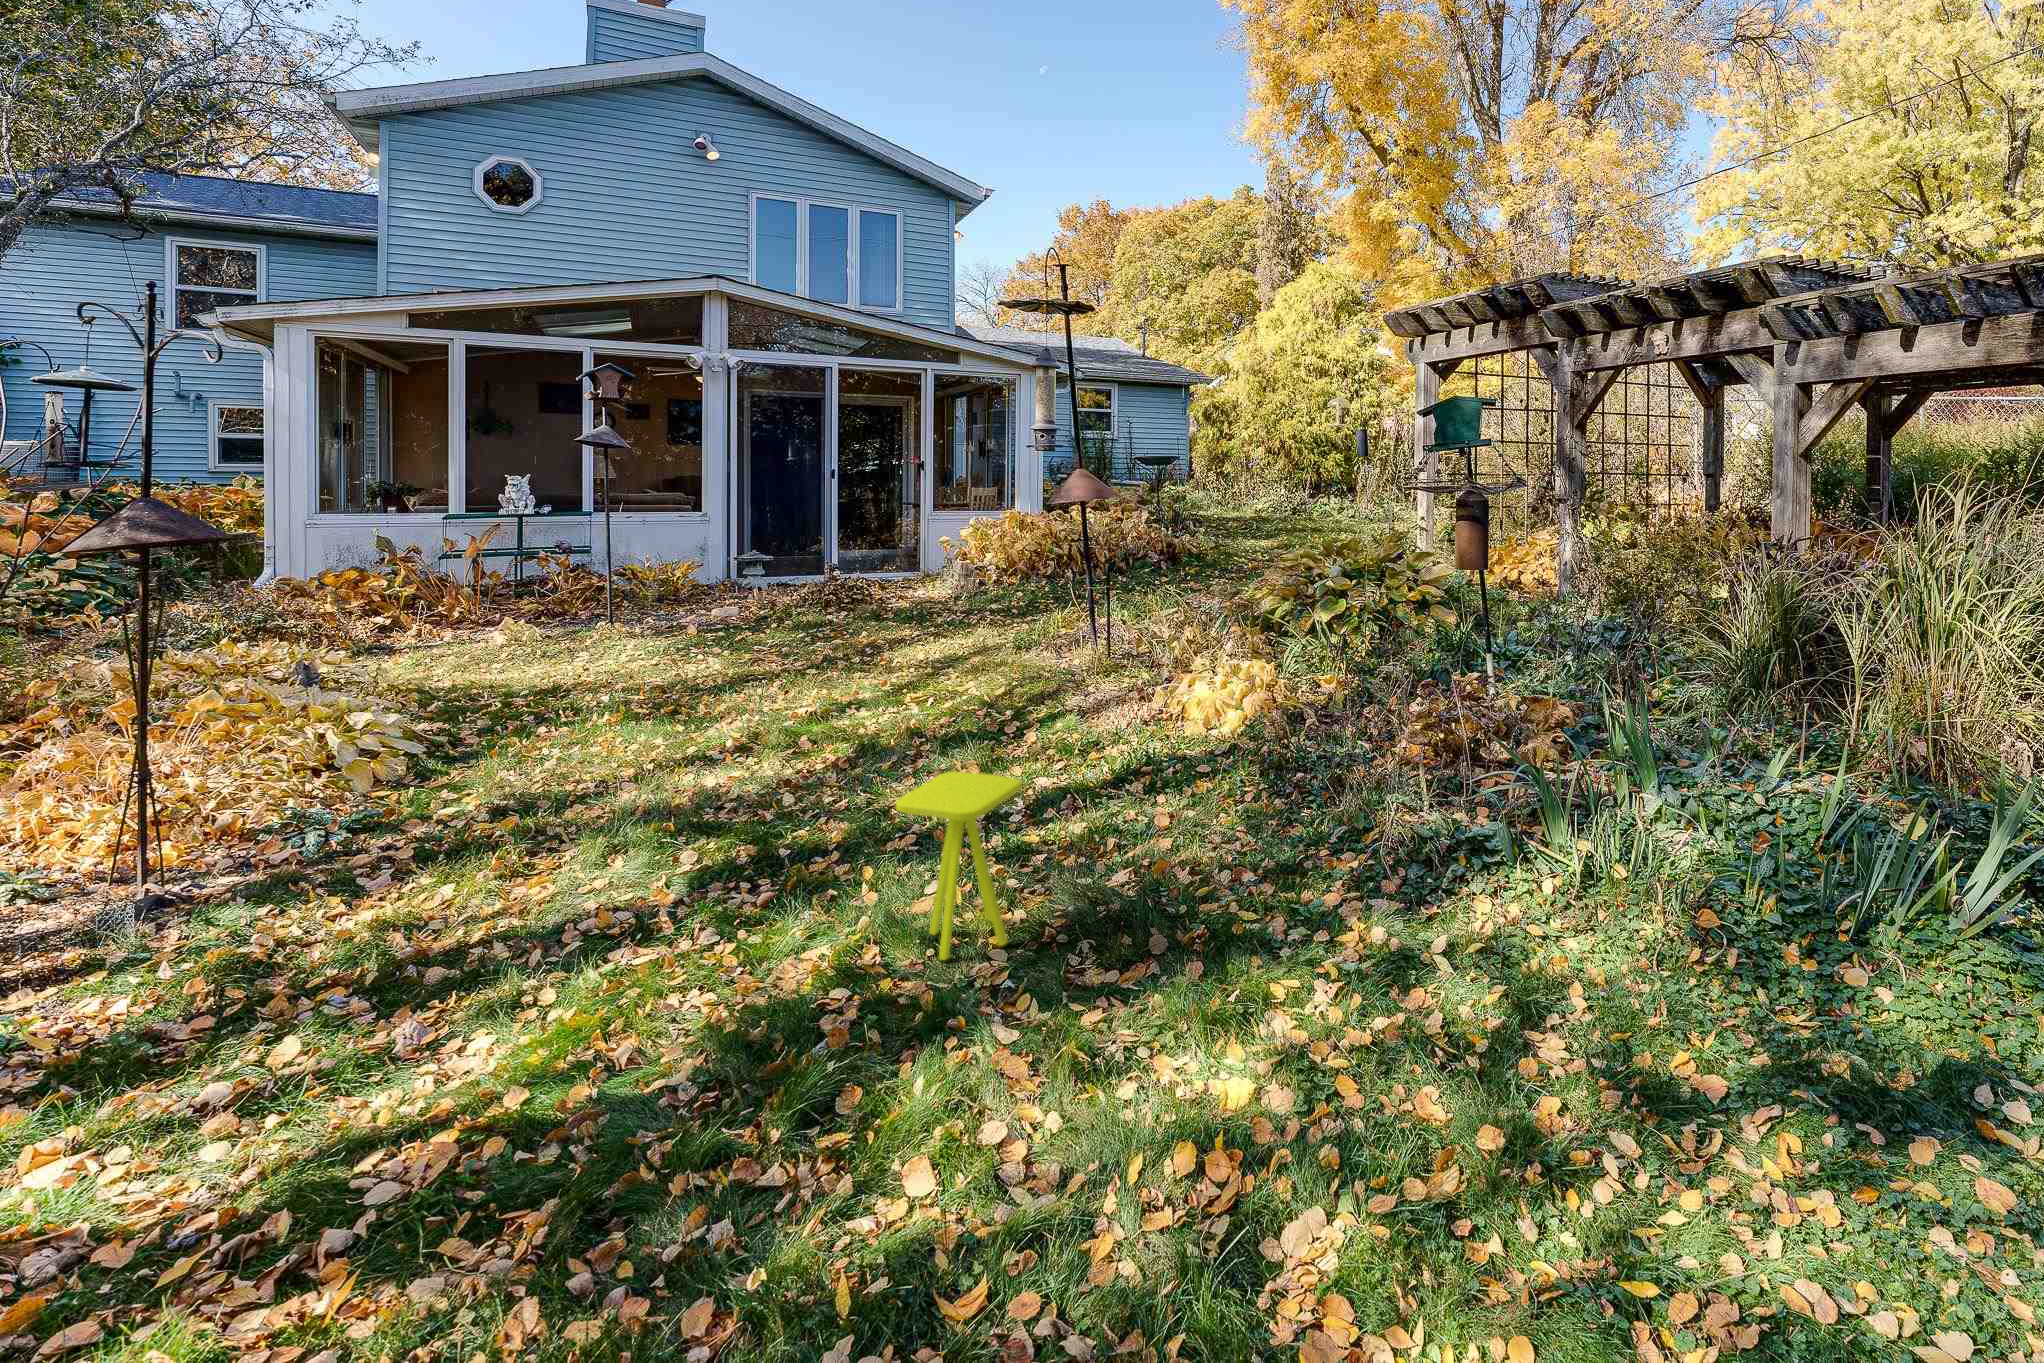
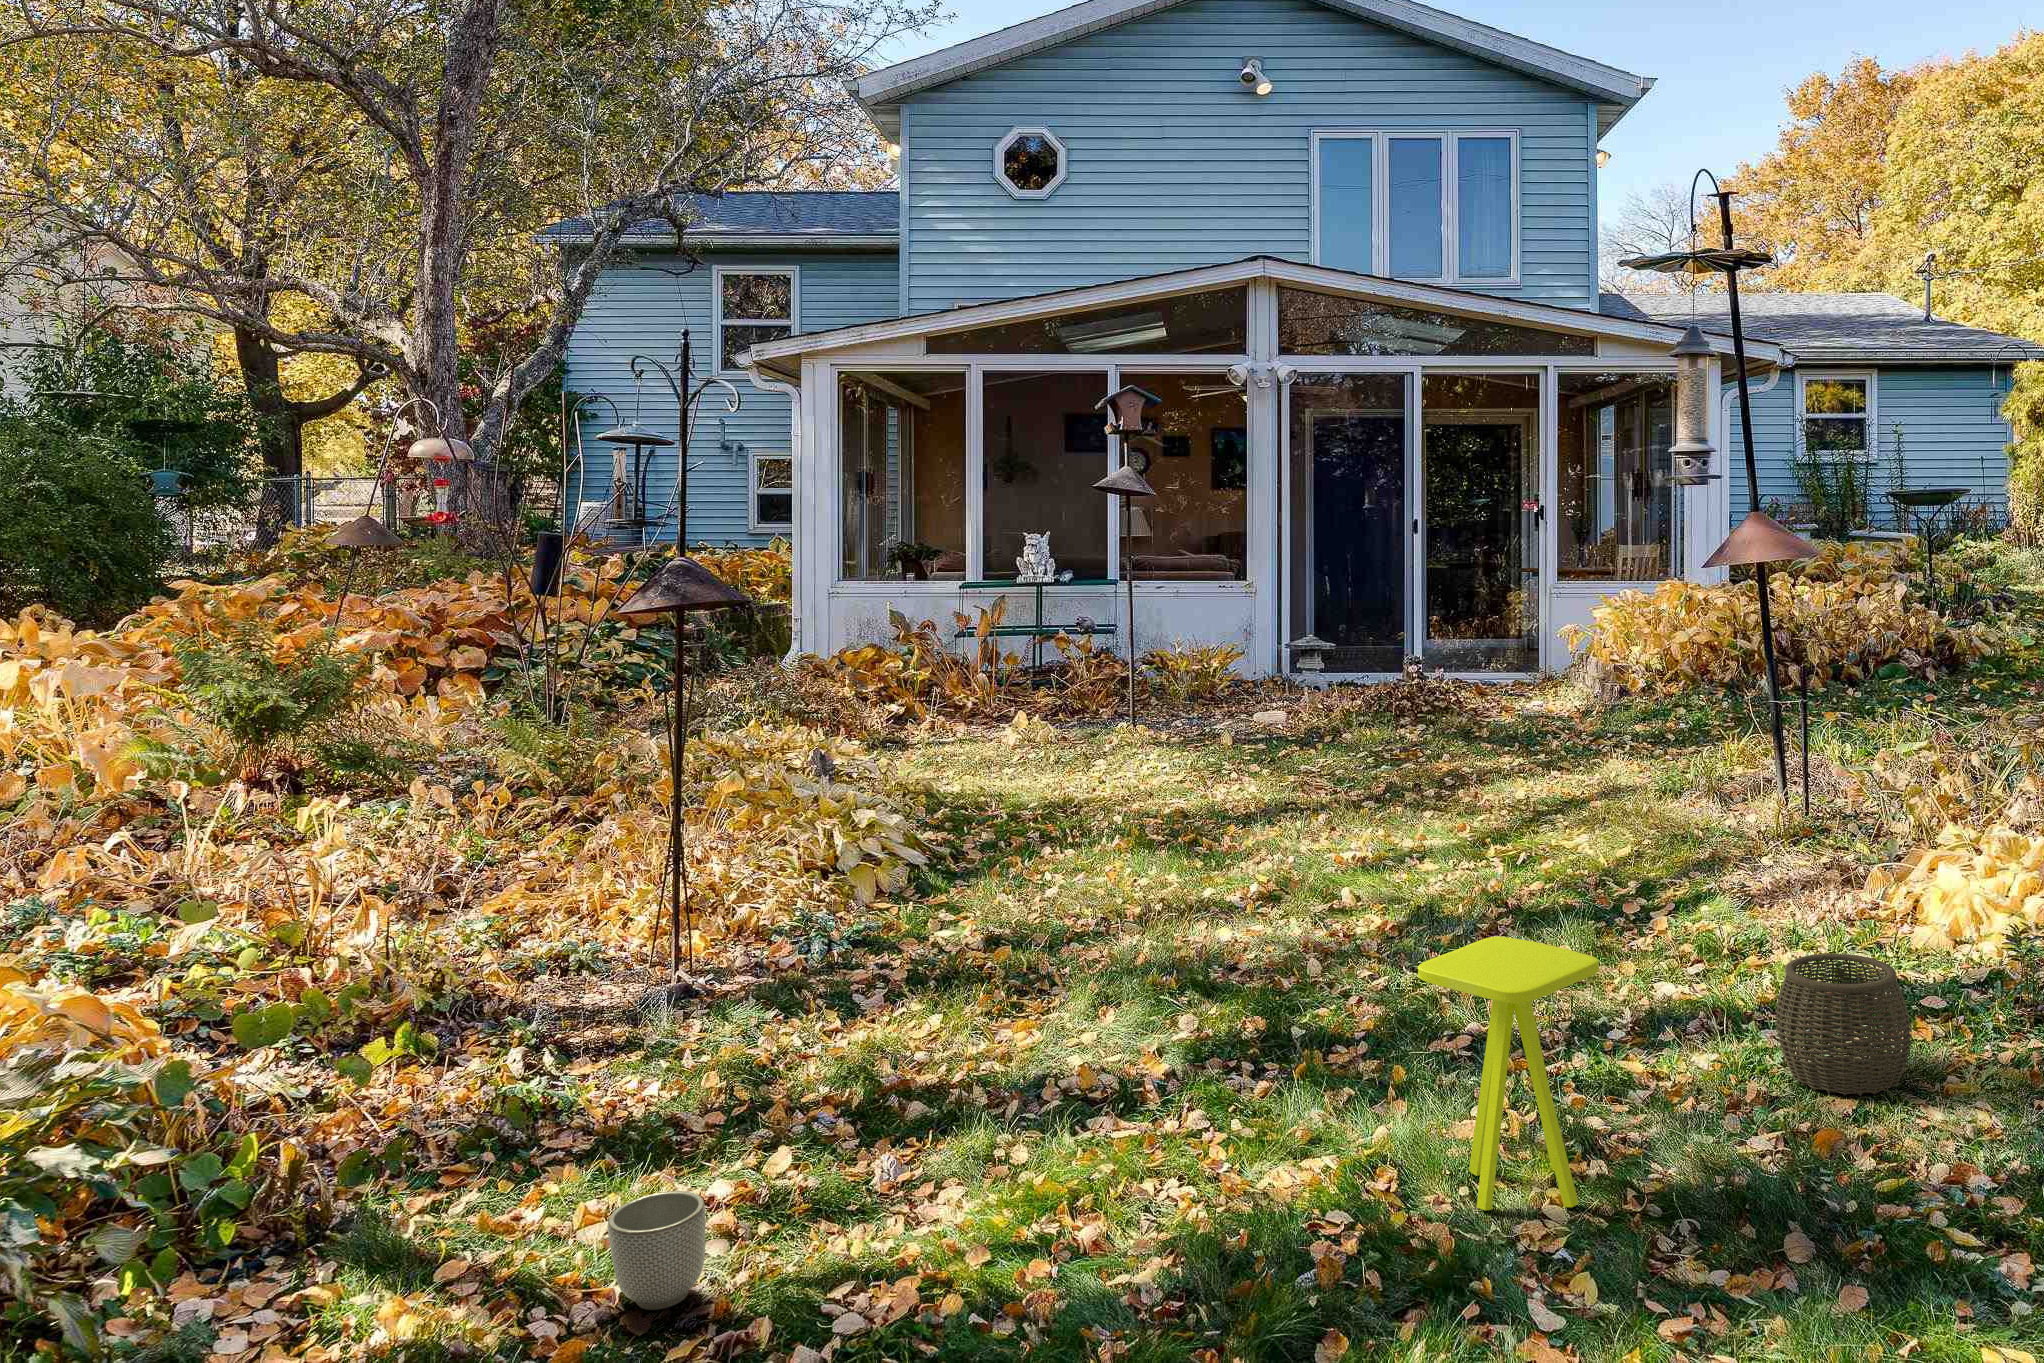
woven basket: none [1116,750,1195,836] -> present [1775,954,1912,1096]
planter: none [70,1121,204,1247] -> present [608,1191,706,1310]

